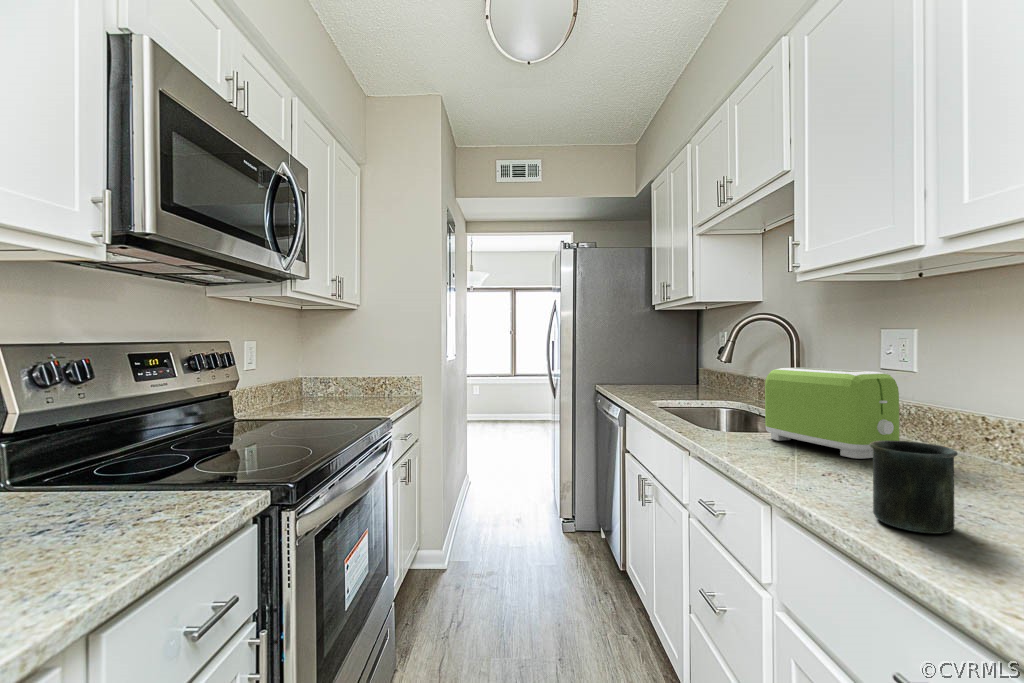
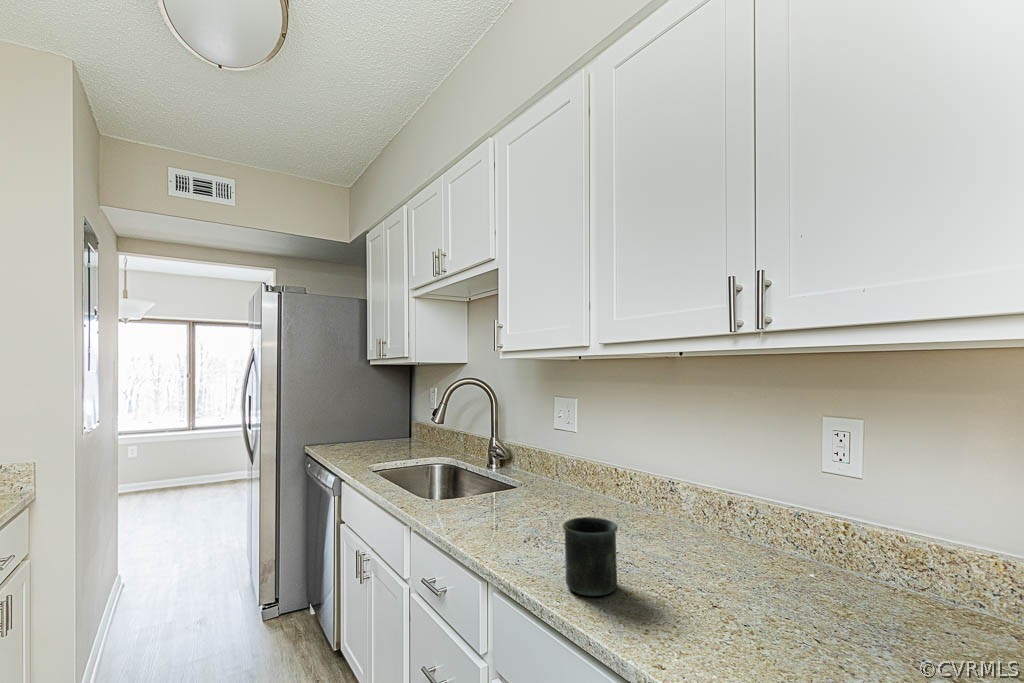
toaster: present [765,368,899,459] -> none [477,436,576,519]

